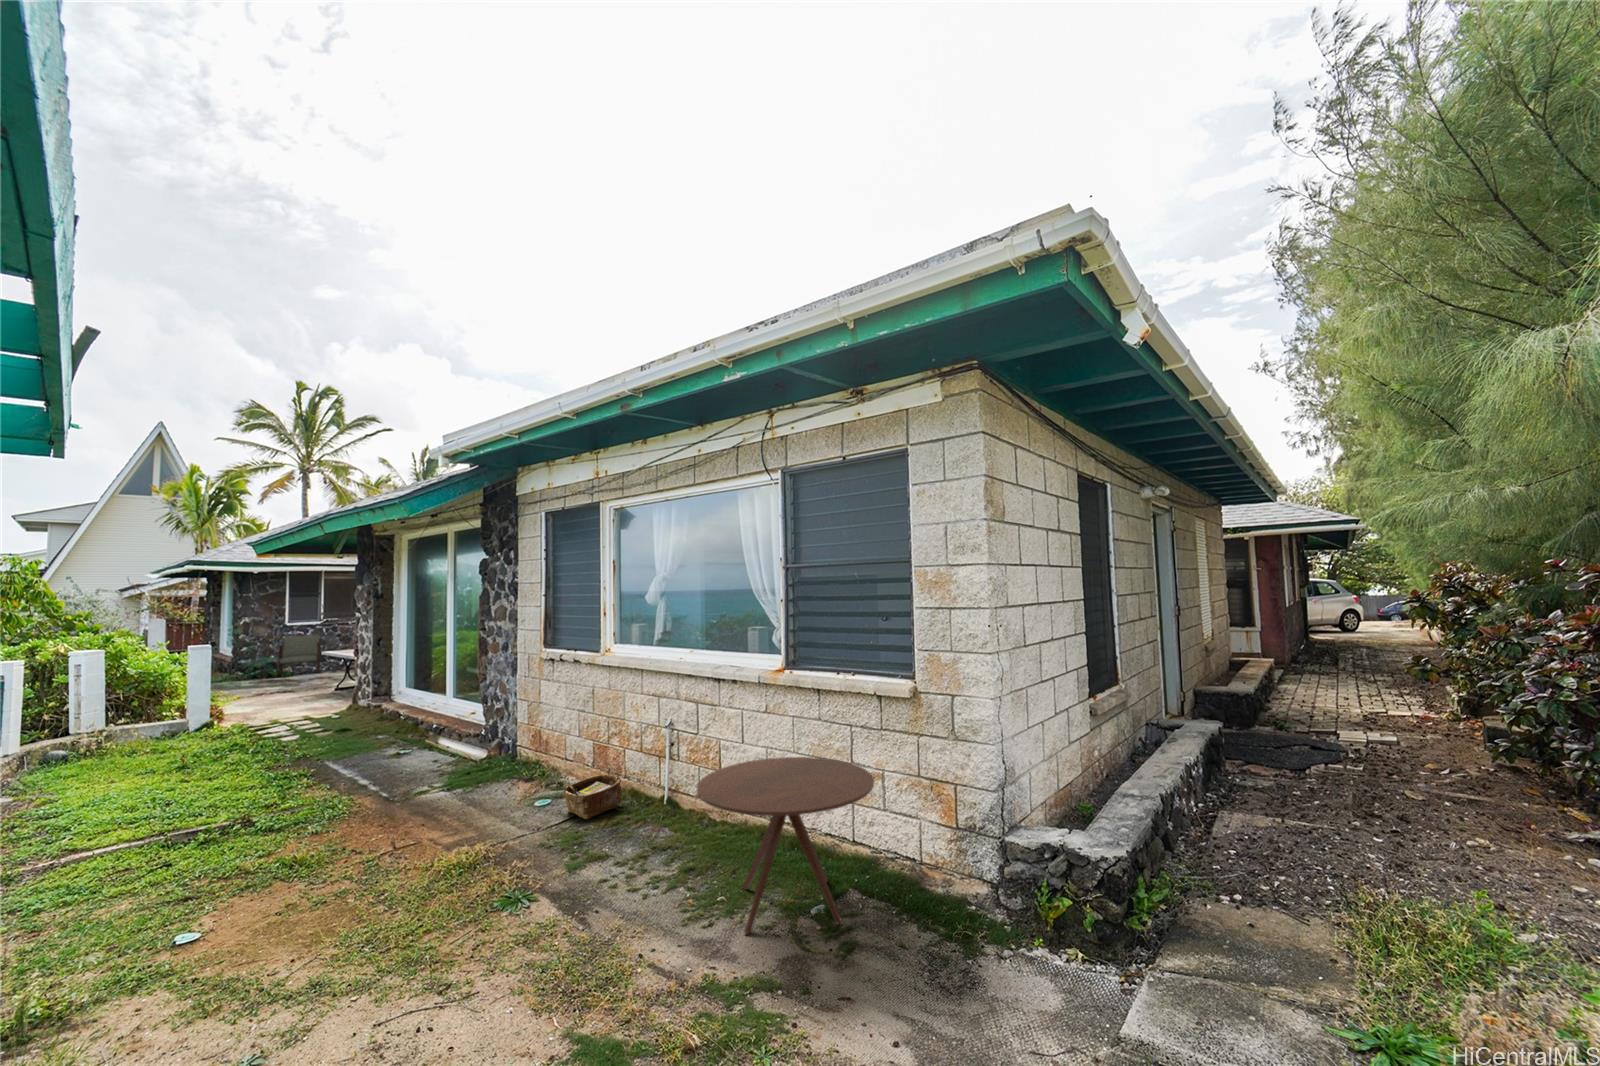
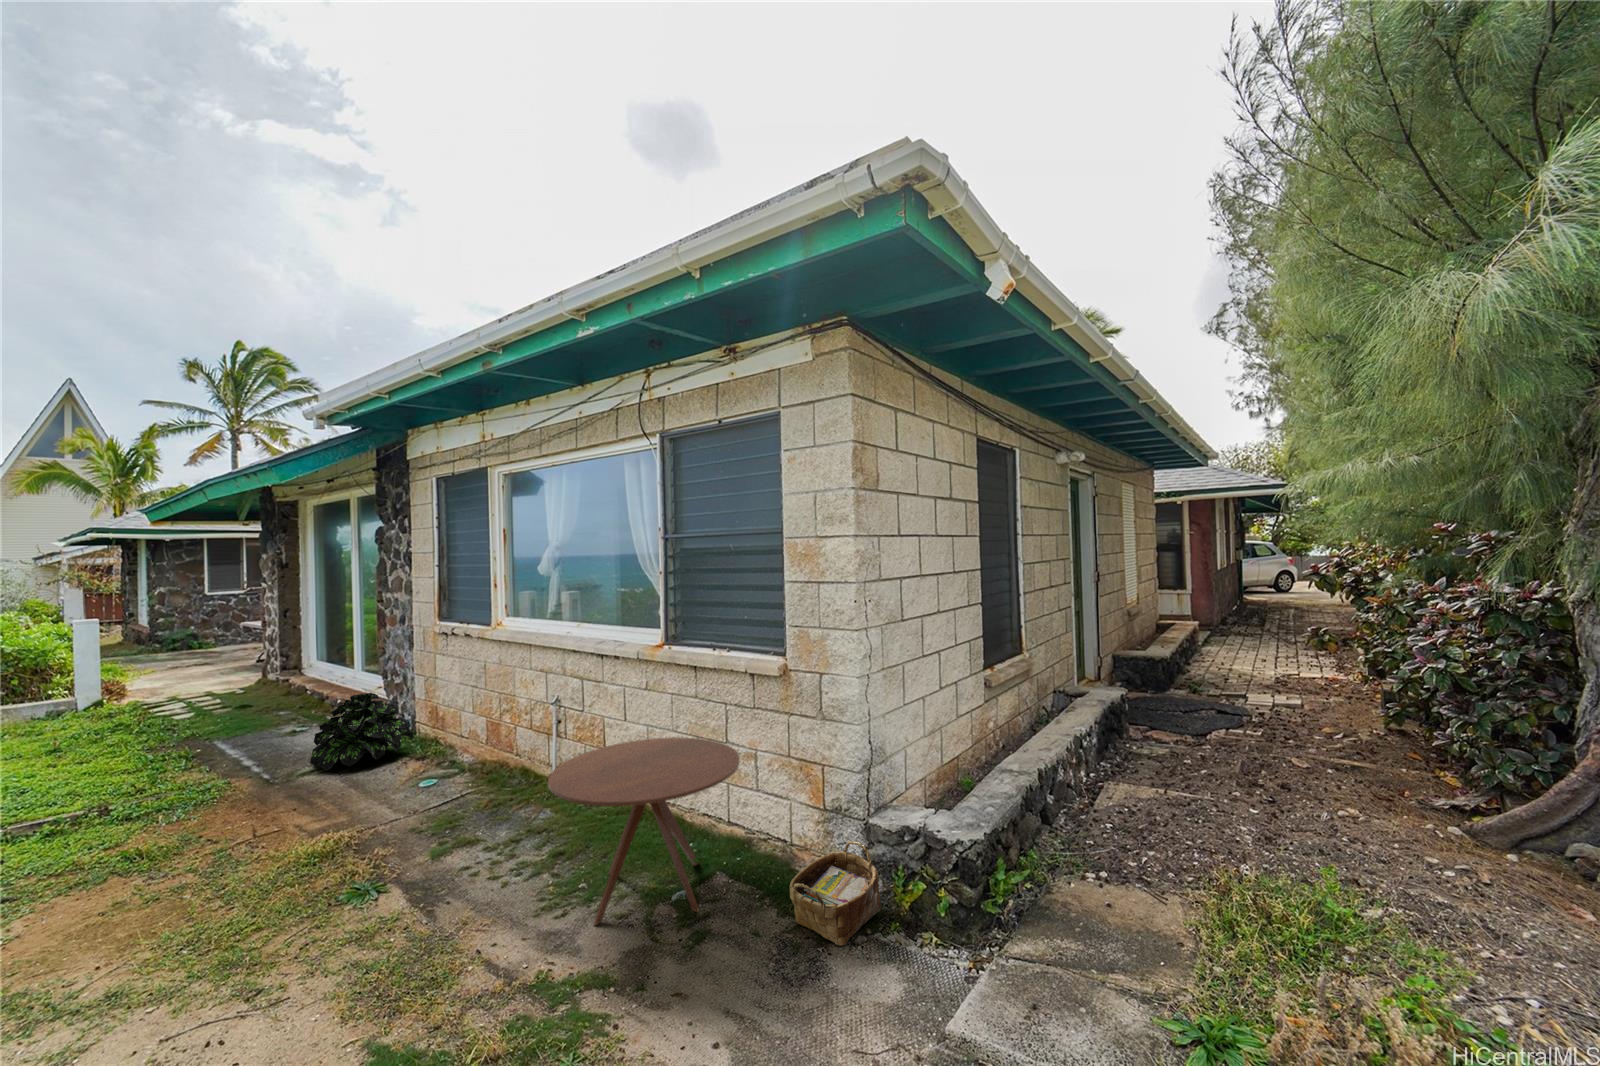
lounge chair: present [277,635,321,676] -> none [194,603,244,647]
potted plant: none [425,715,518,789] -> present [310,693,413,771]
woven basket: present [563,766,622,819] -> present [790,841,881,946]

